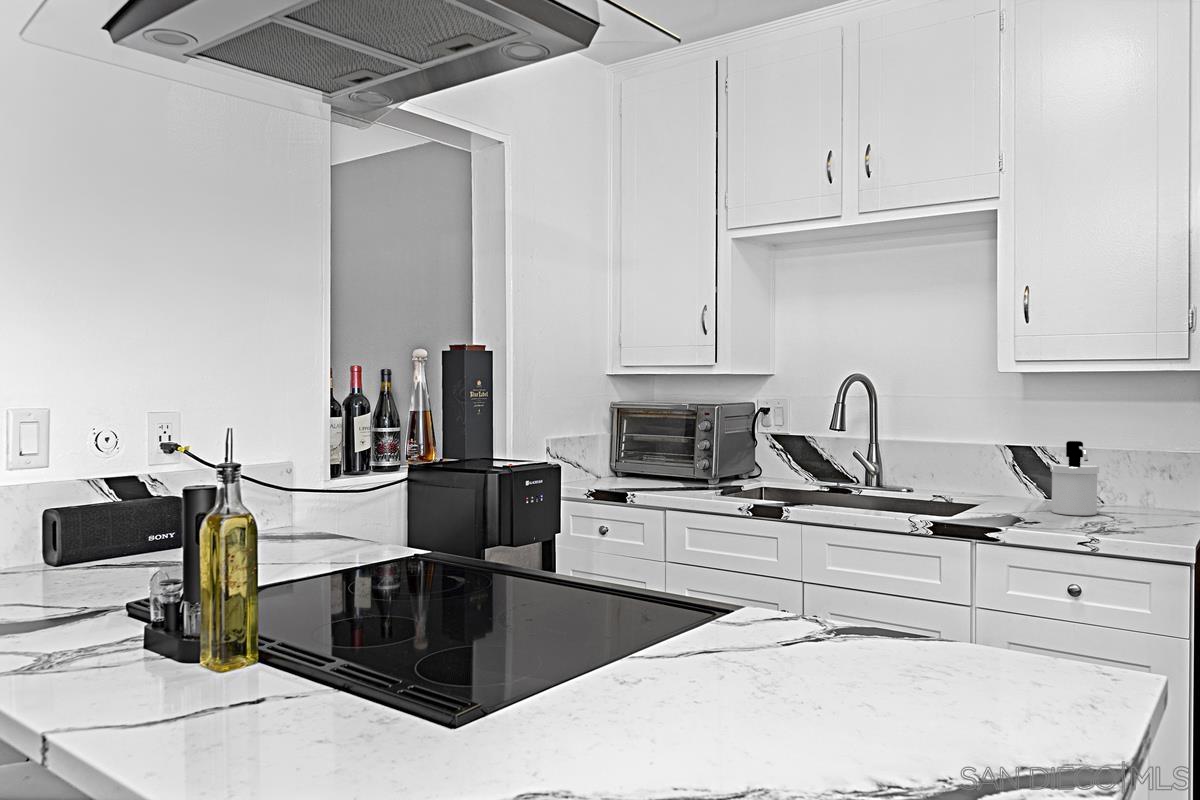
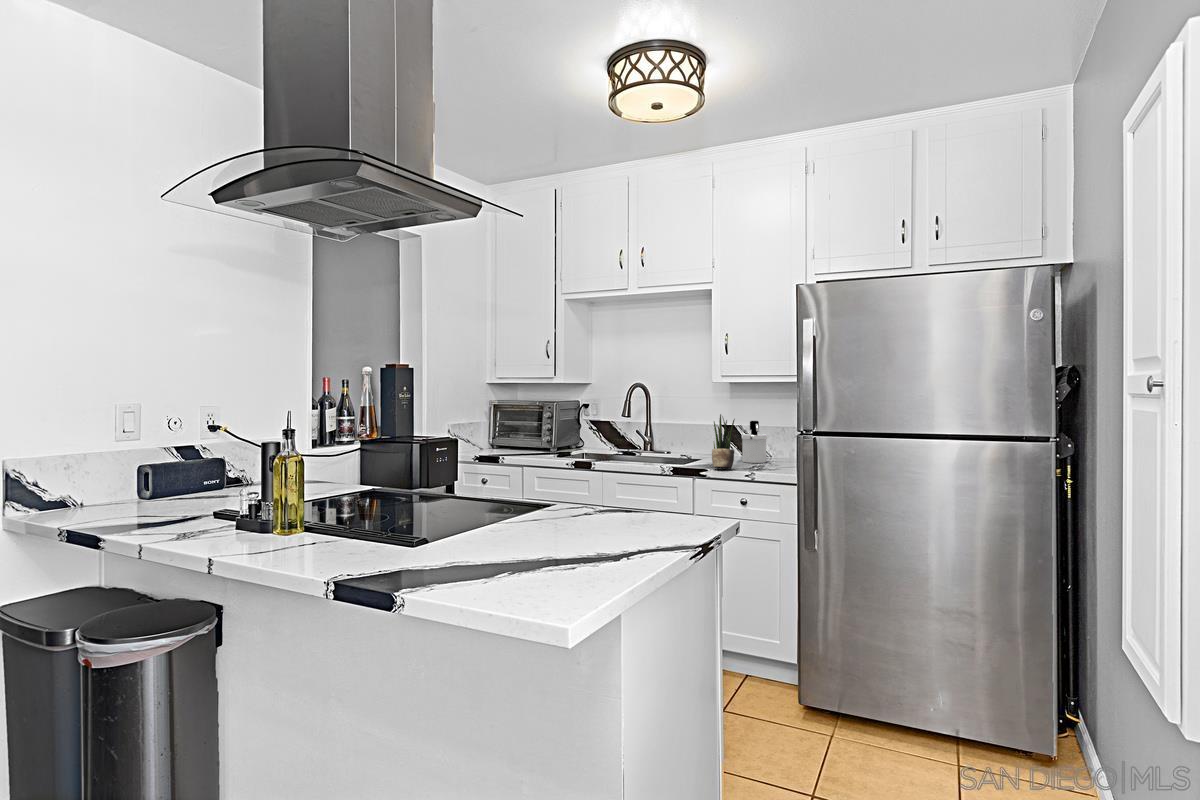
potted plant: none [1007,429,1050,526] -> present [712,414,735,469]

